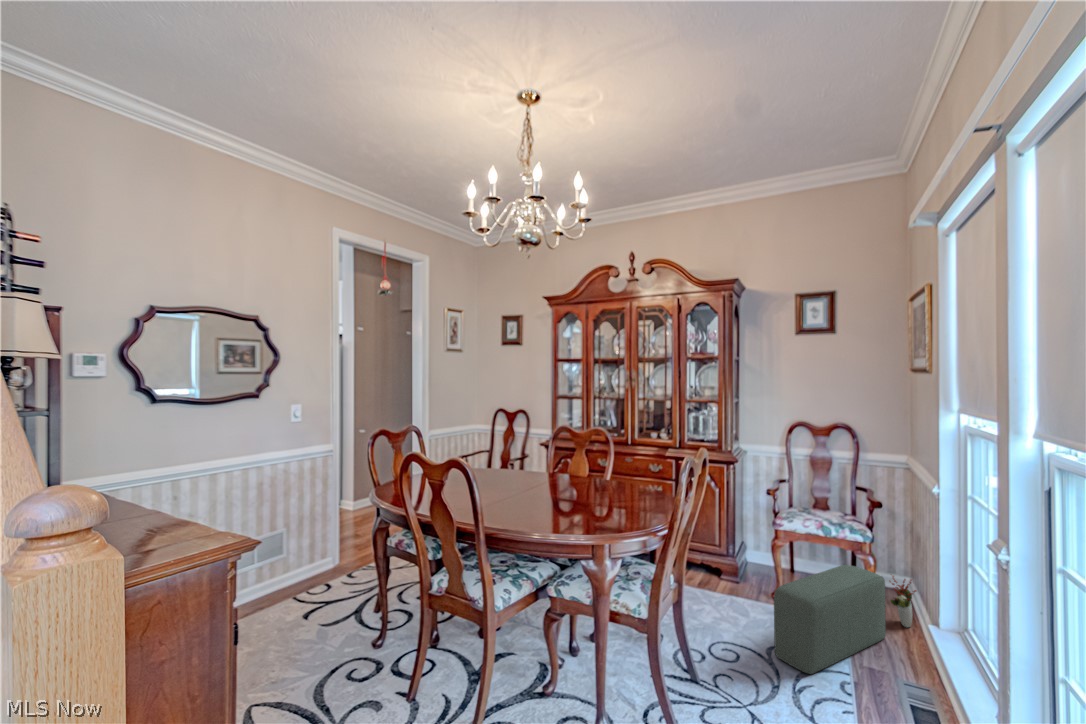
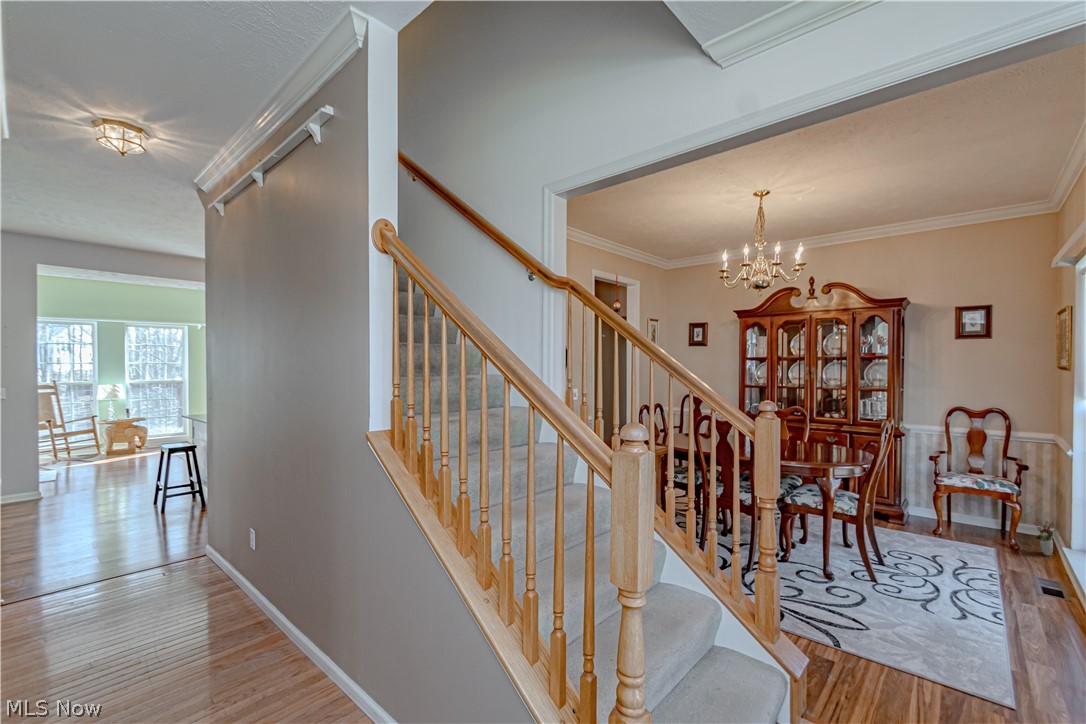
pouf: present [774,565,886,674] -> none [938,508,1028,570]

